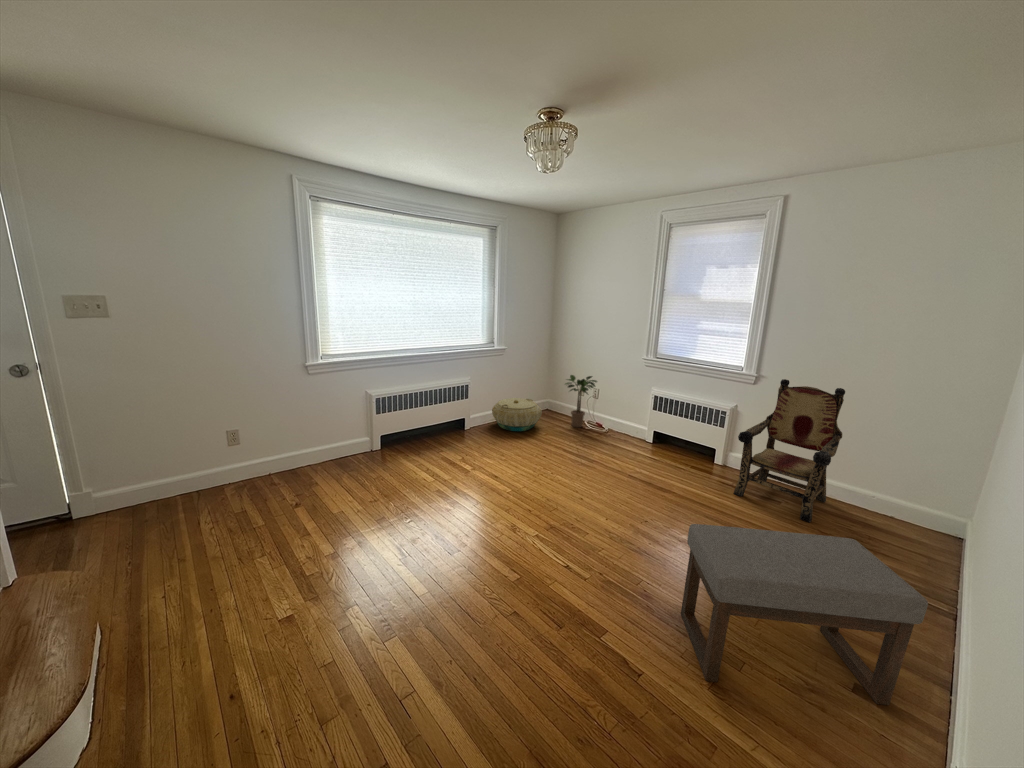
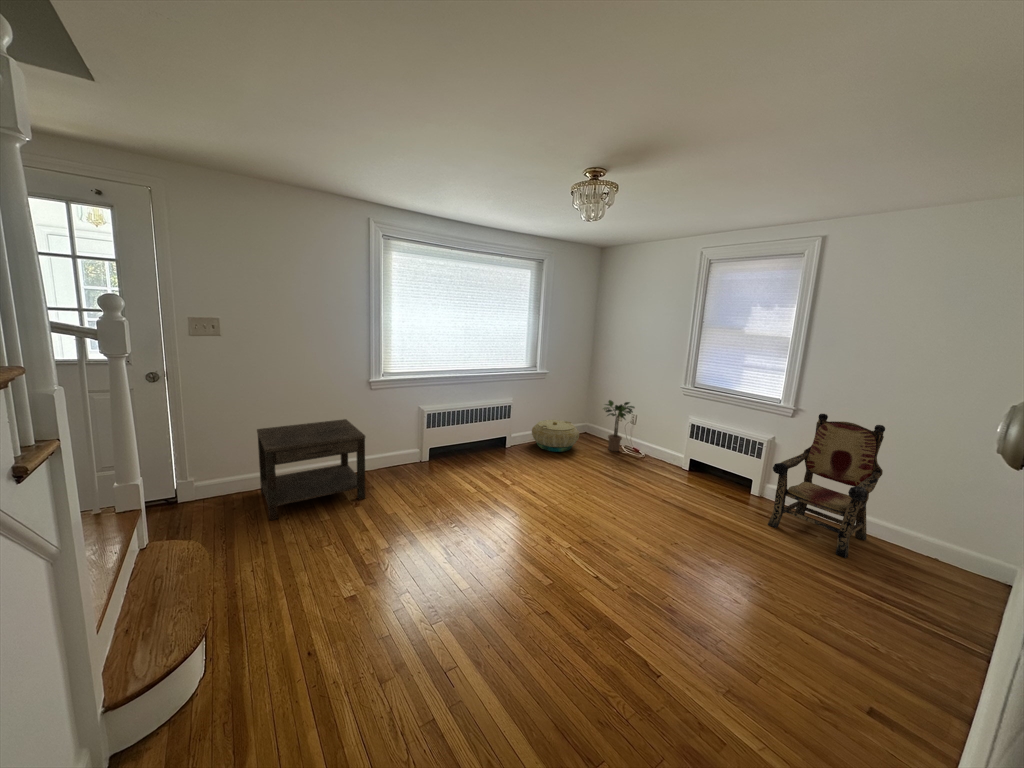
side table: none [168,409,308,532] -> present [257,419,366,520]
ottoman: present [681,524,928,705] -> none [703,543,938,730]

